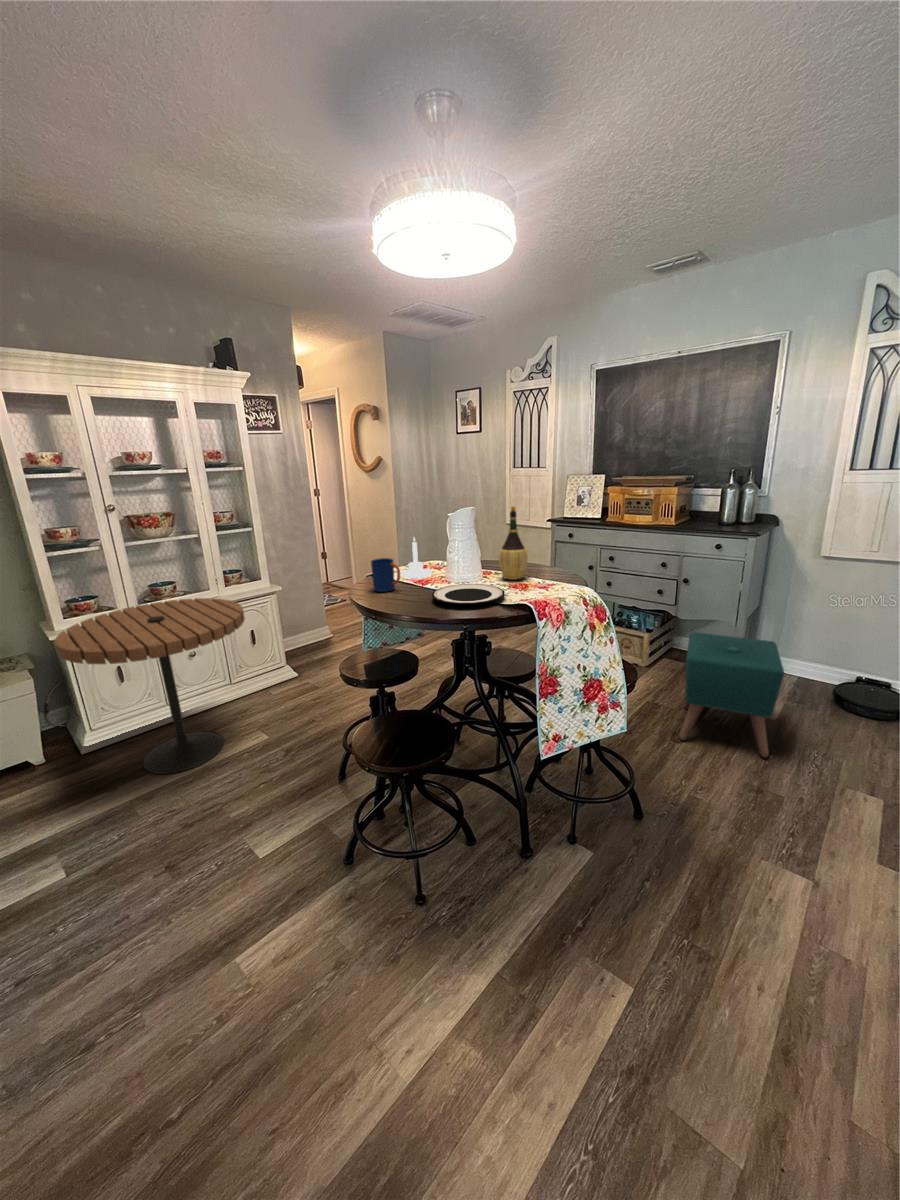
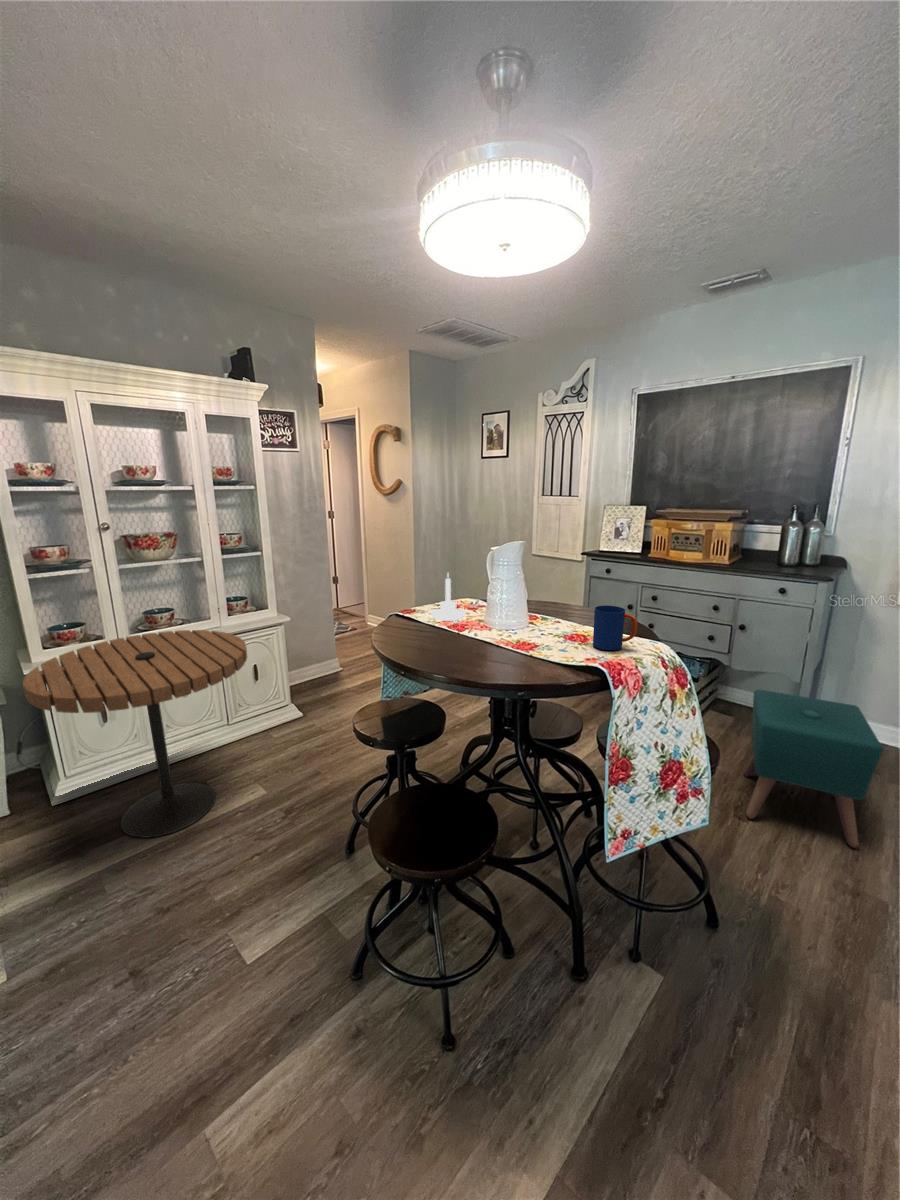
wine bottle: present [499,506,528,580] -> none [548,542,583,628]
mug: present [371,558,400,592] -> present [593,606,637,650]
plate: present [432,584,505,604] -> none [473,632,563,663]

